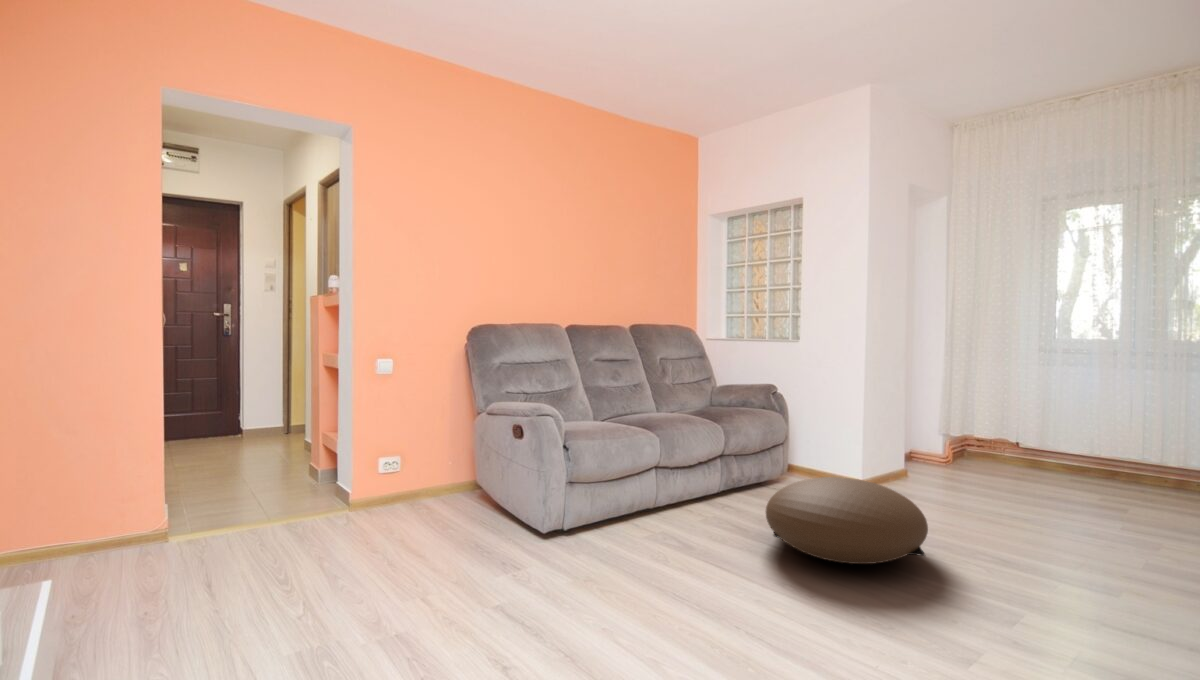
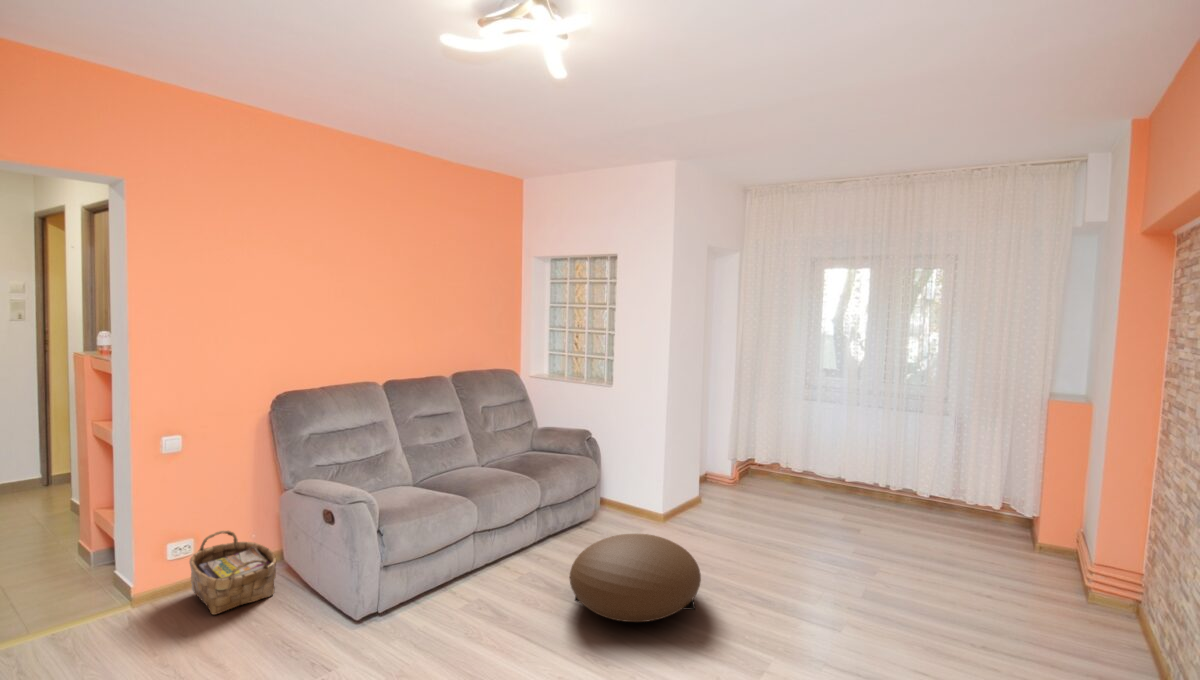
woven basket: none [396,450,470,522] -> present [190,531,276,615]

